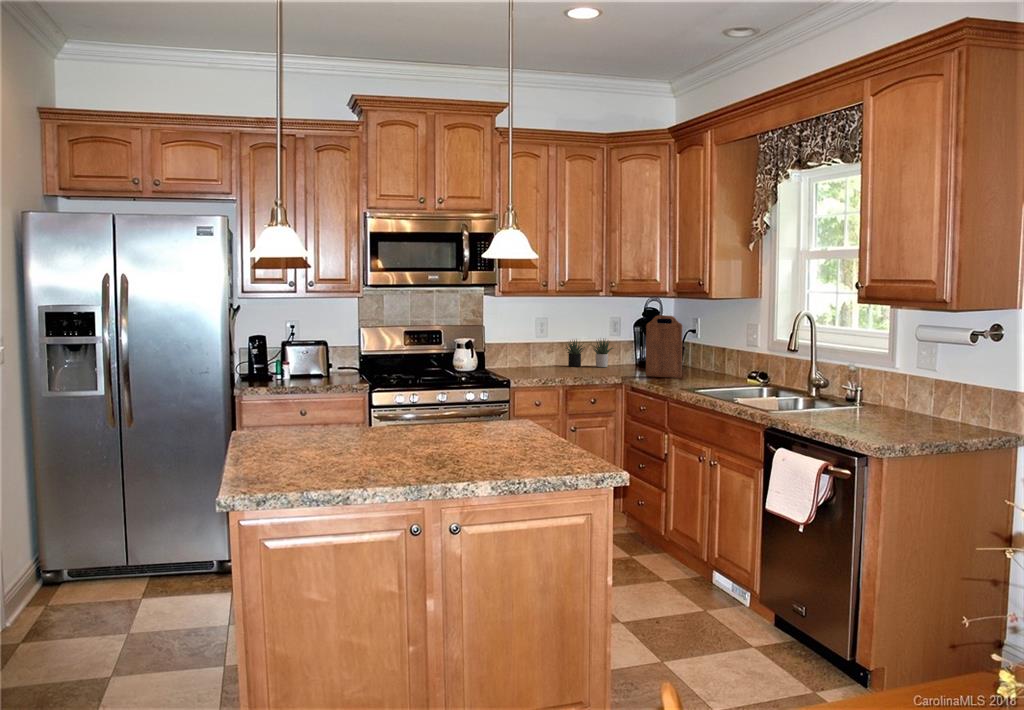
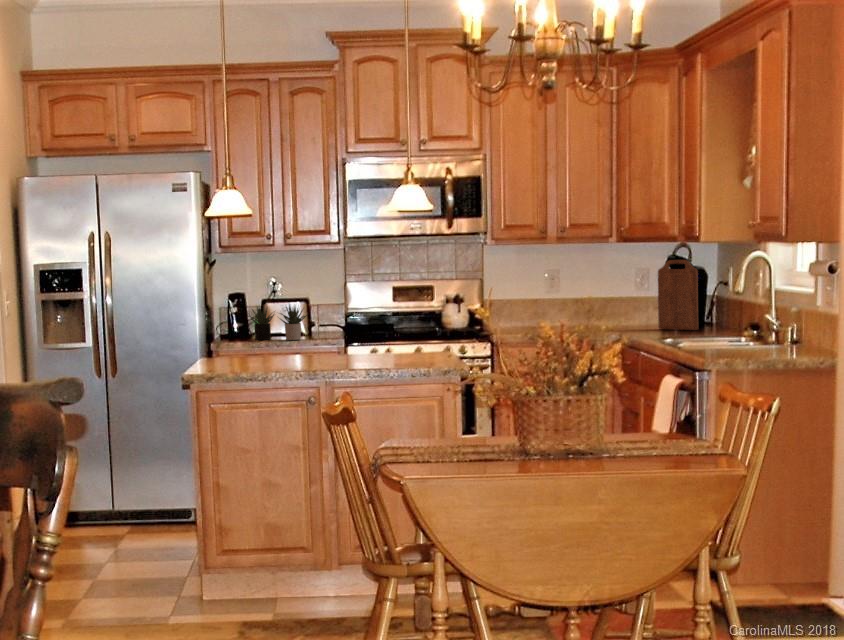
succulent plant: present [566,339,613,367] -> present [250,305,307,340]

